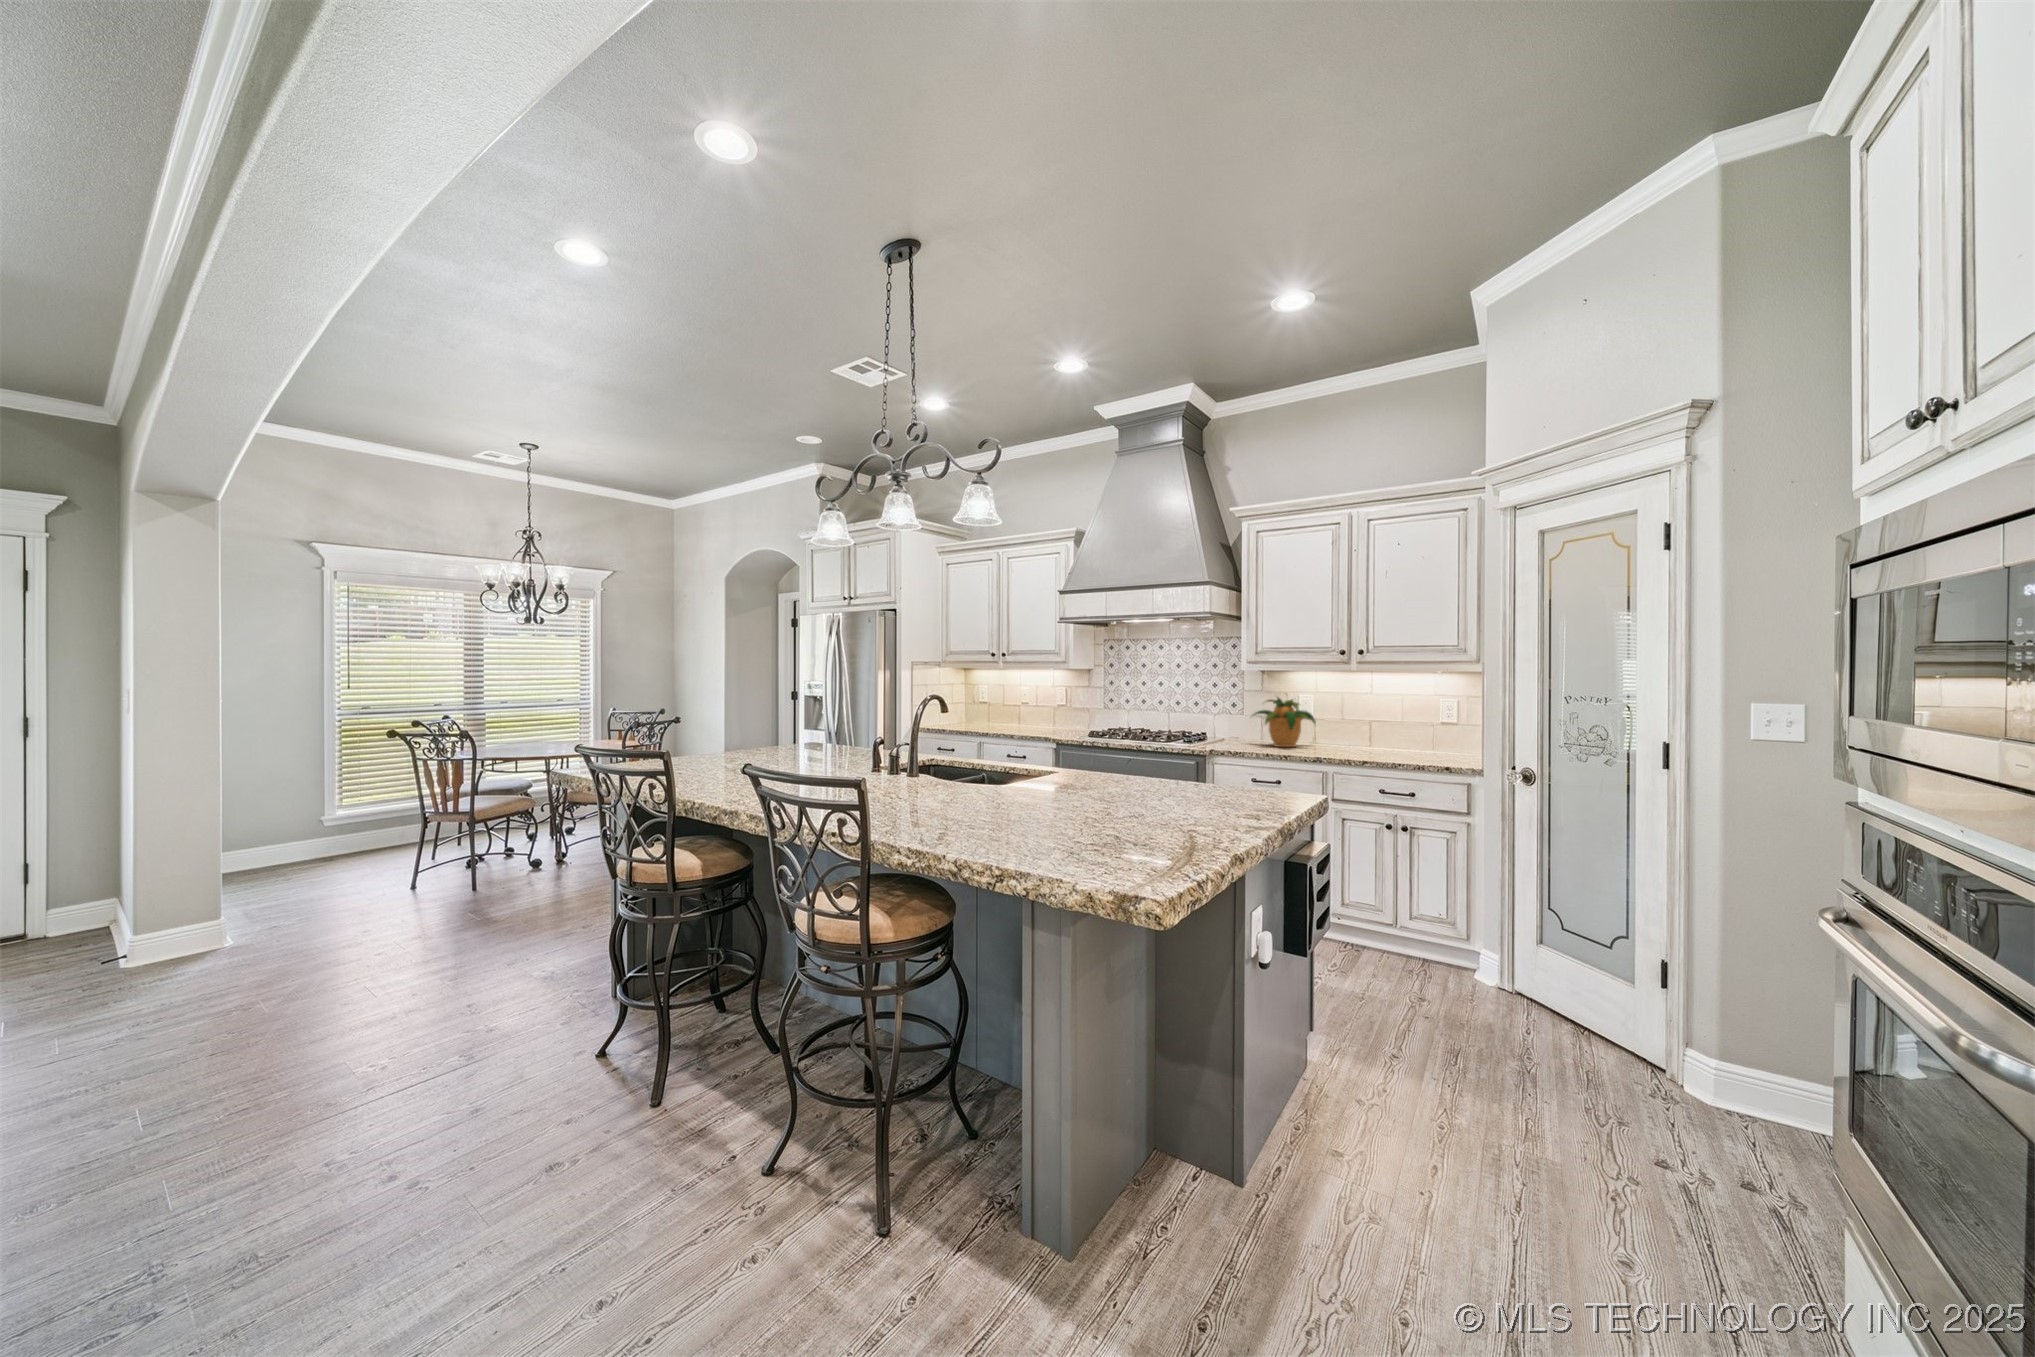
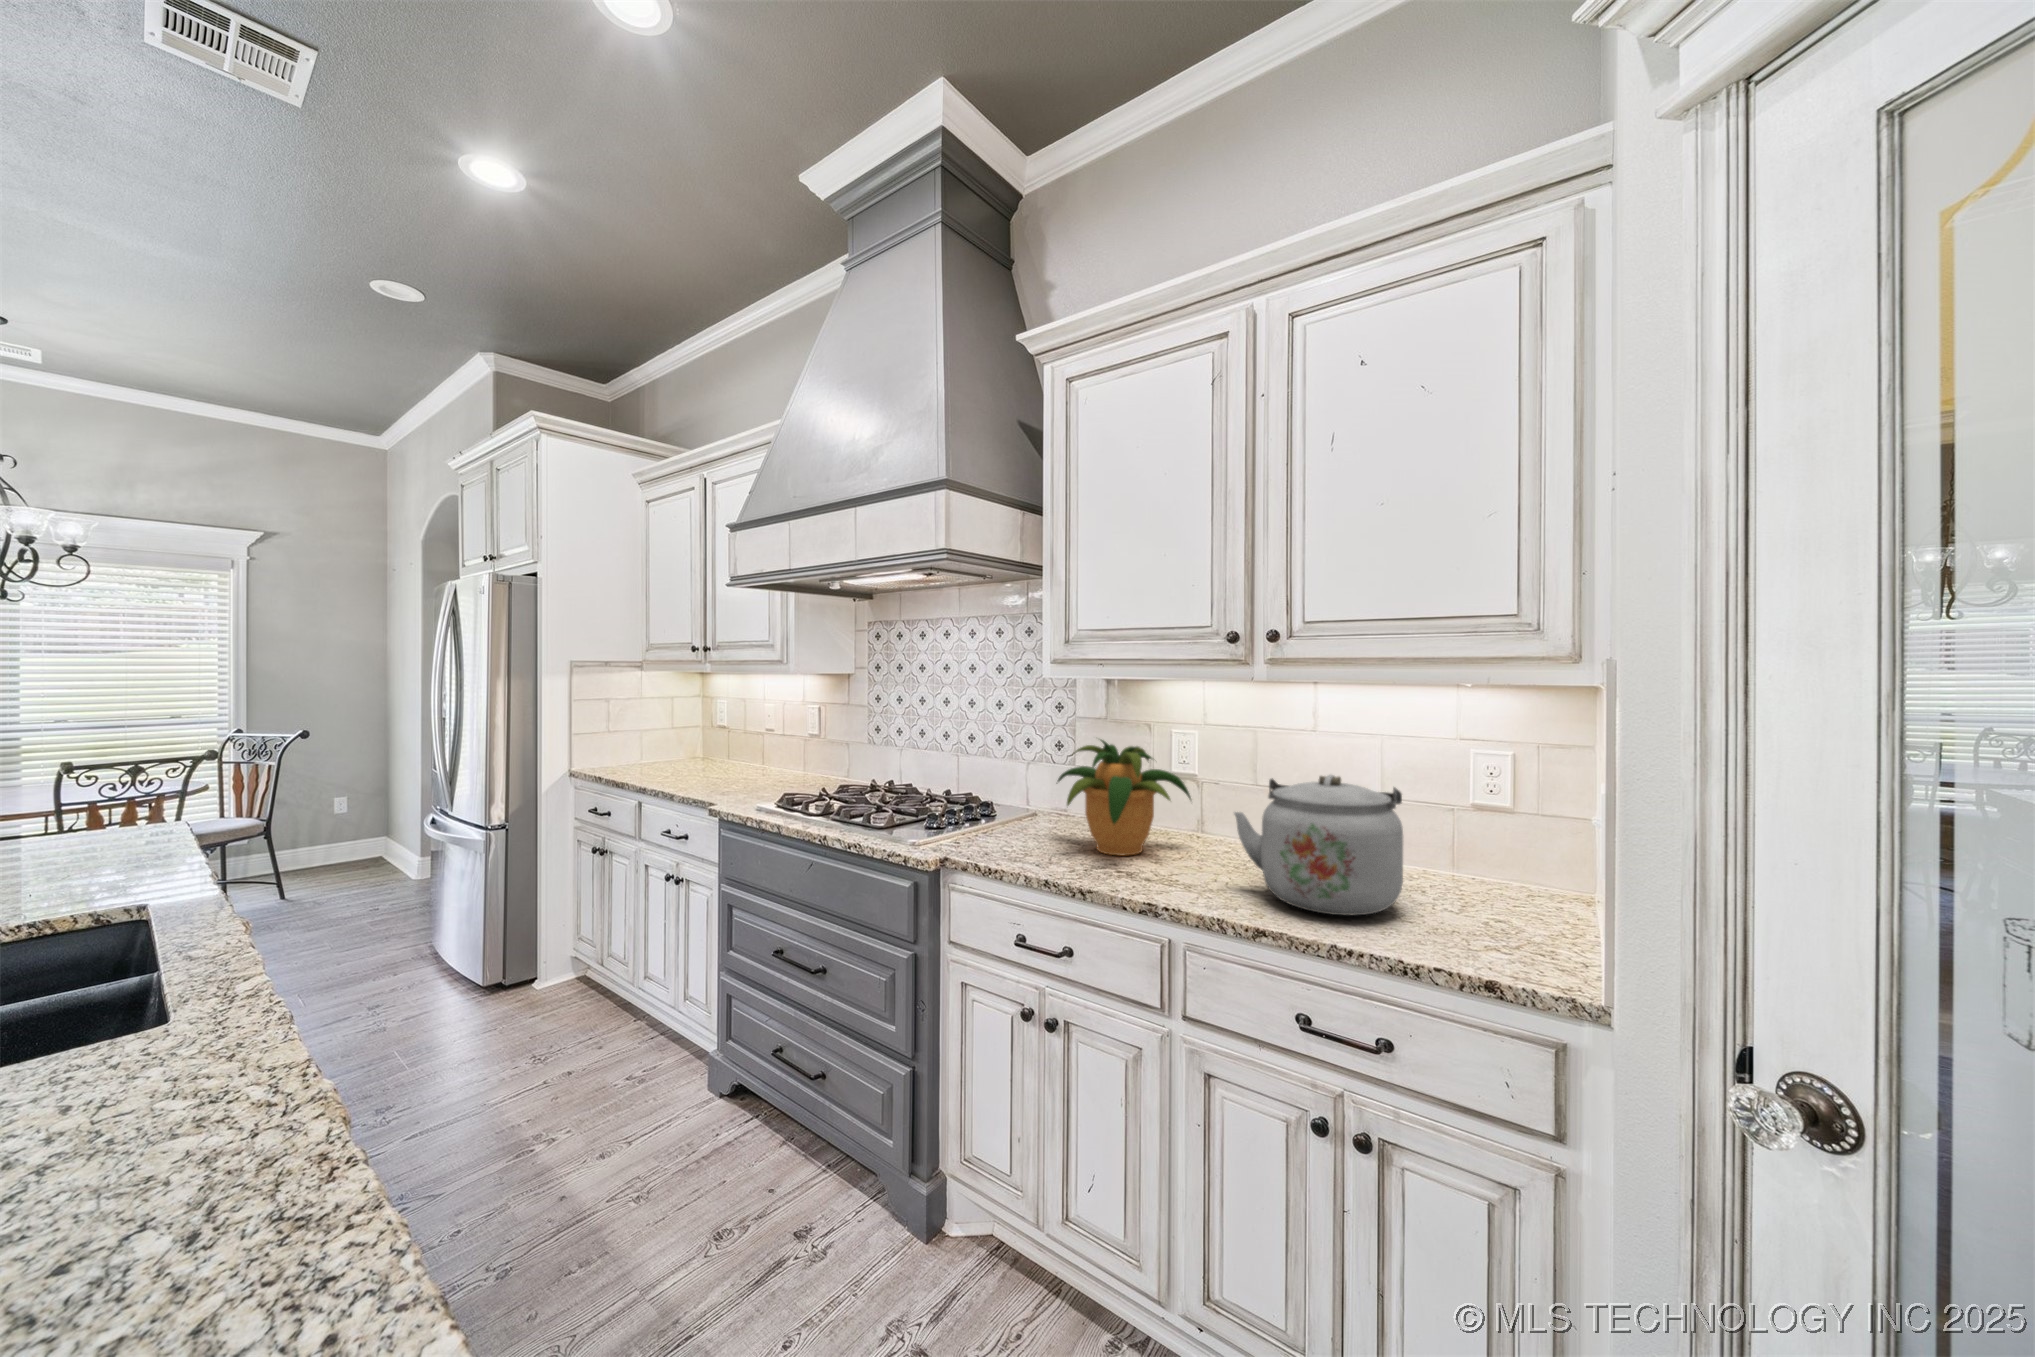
kettle: none [1346,705,1415,756] -> present [1234,775,1403,915]

